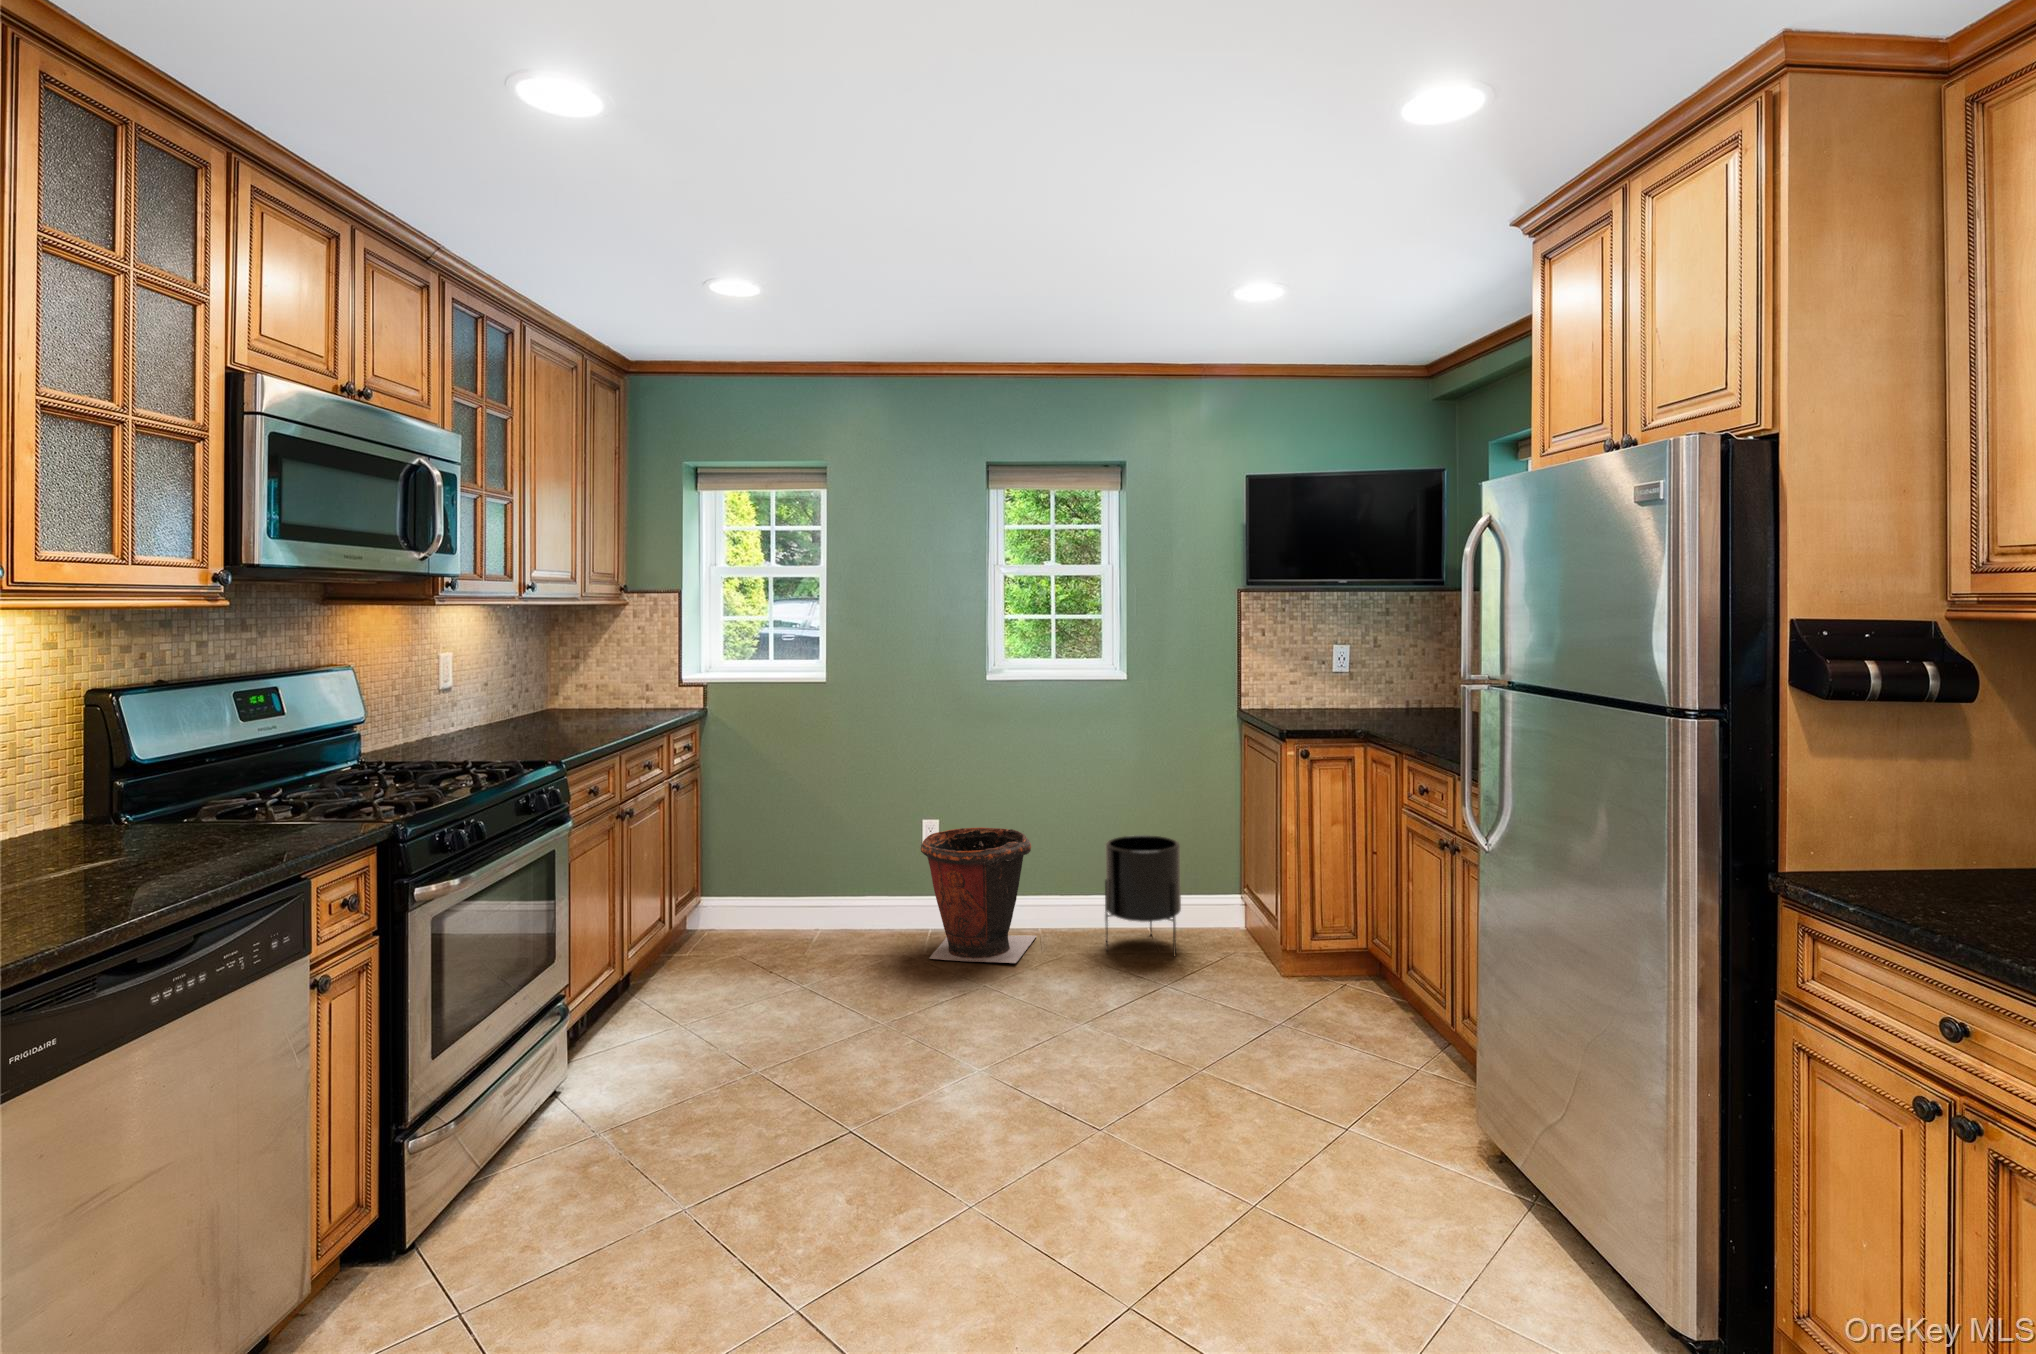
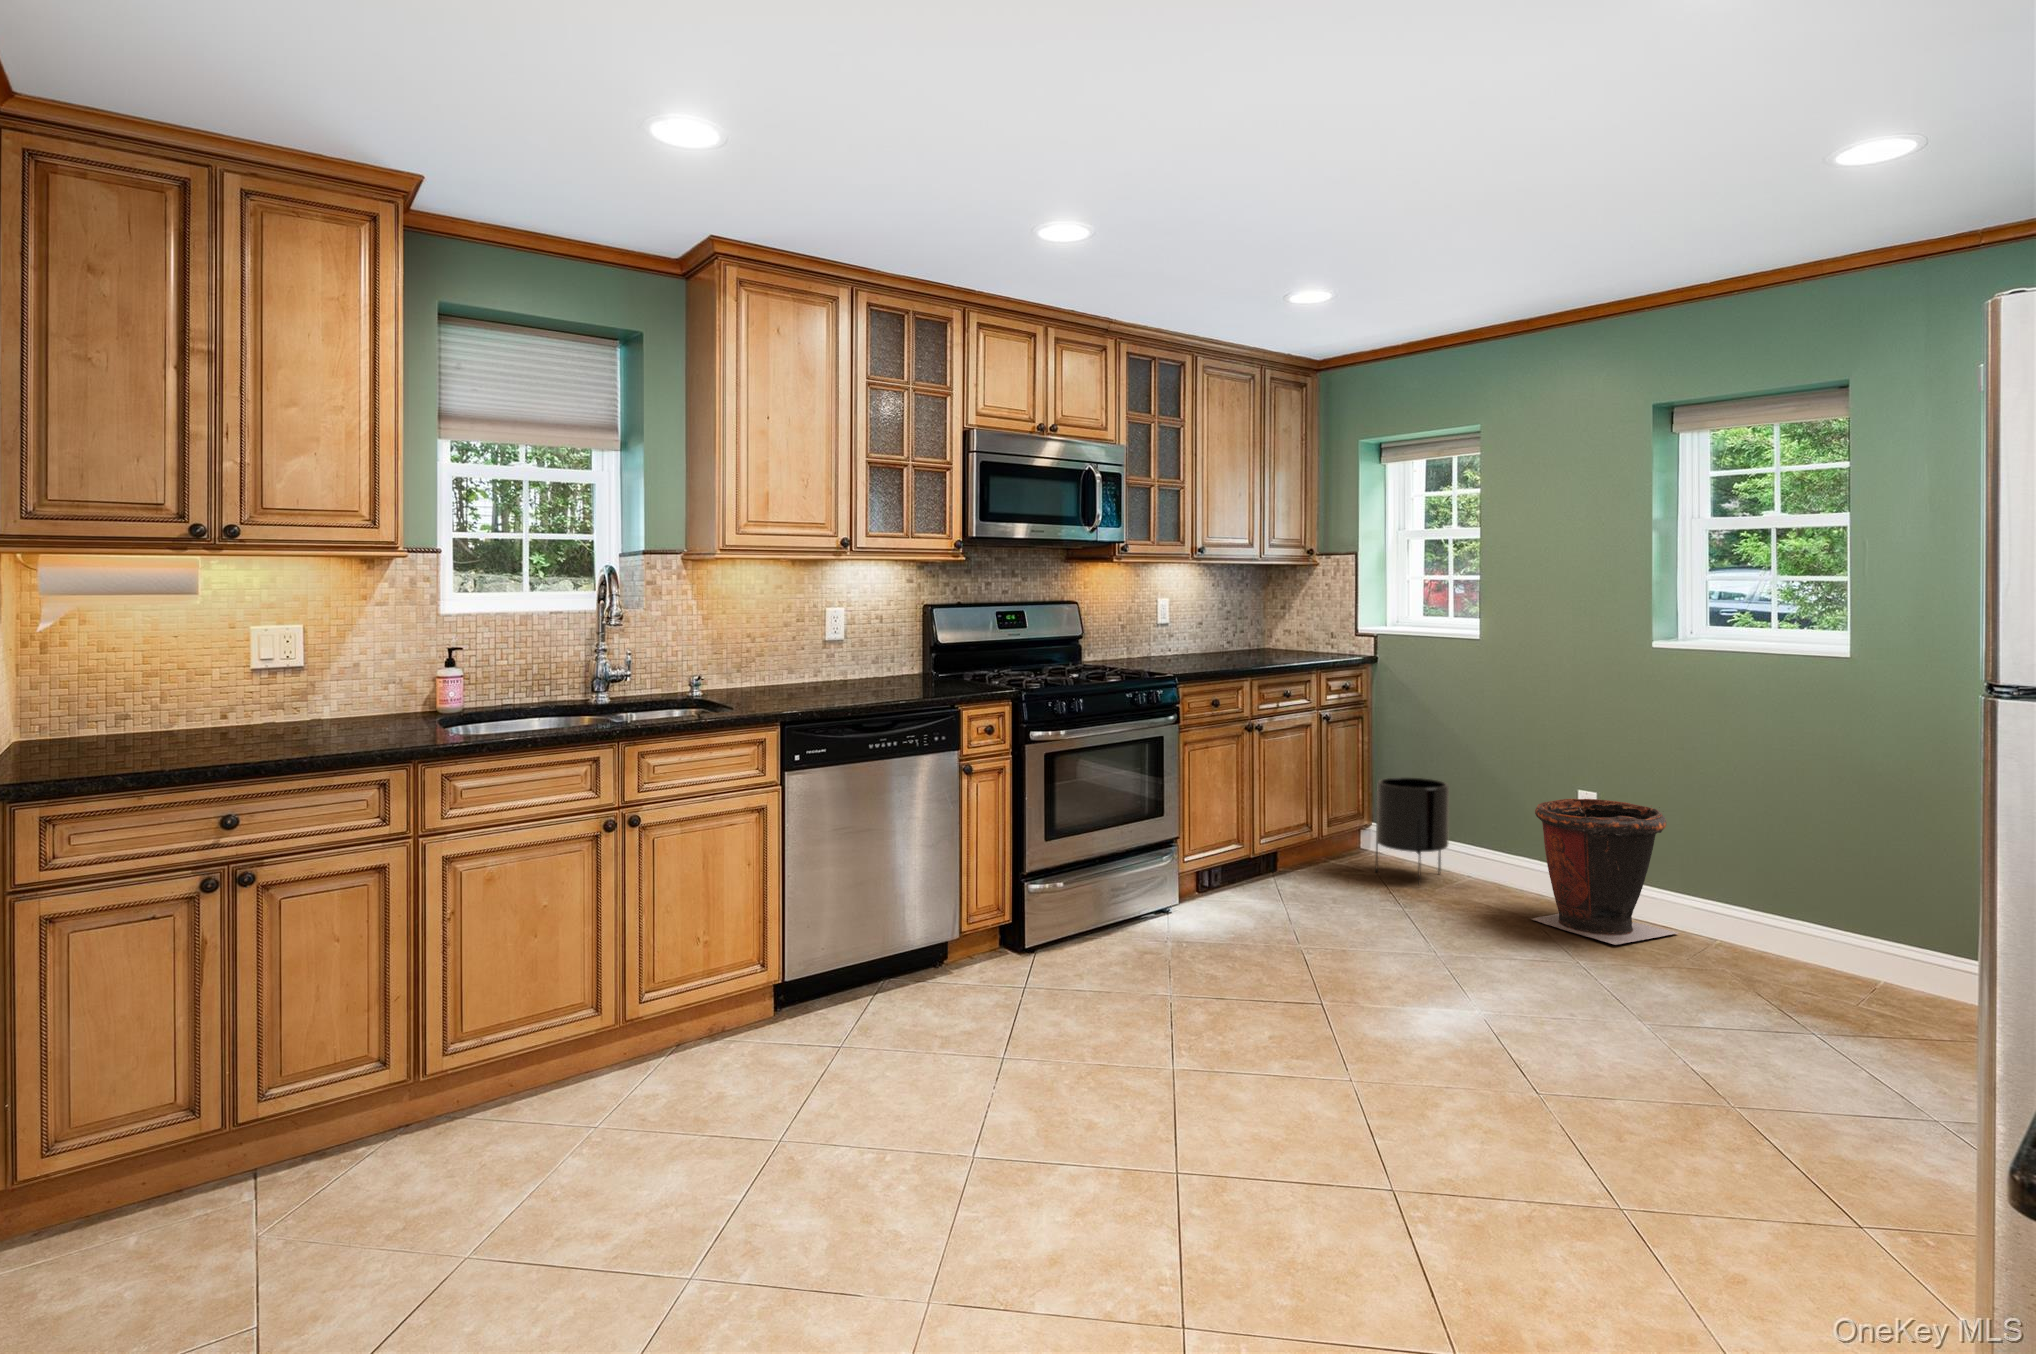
planter: present [1105,835,1181,955] -> present [1376,778,1449,886]

